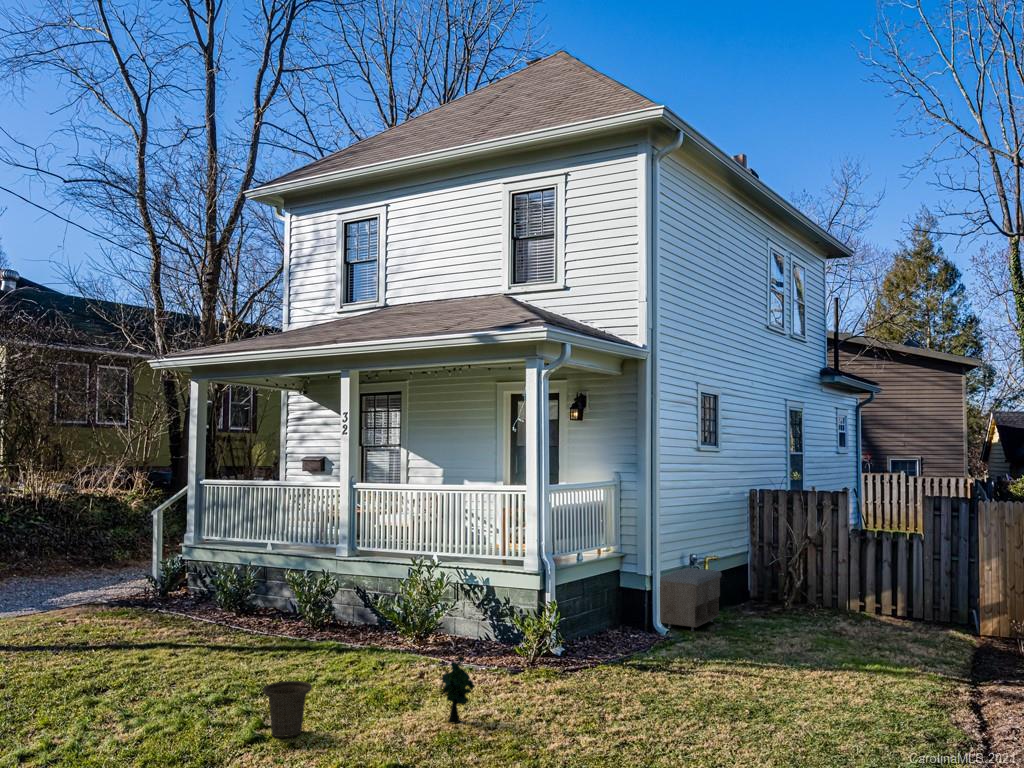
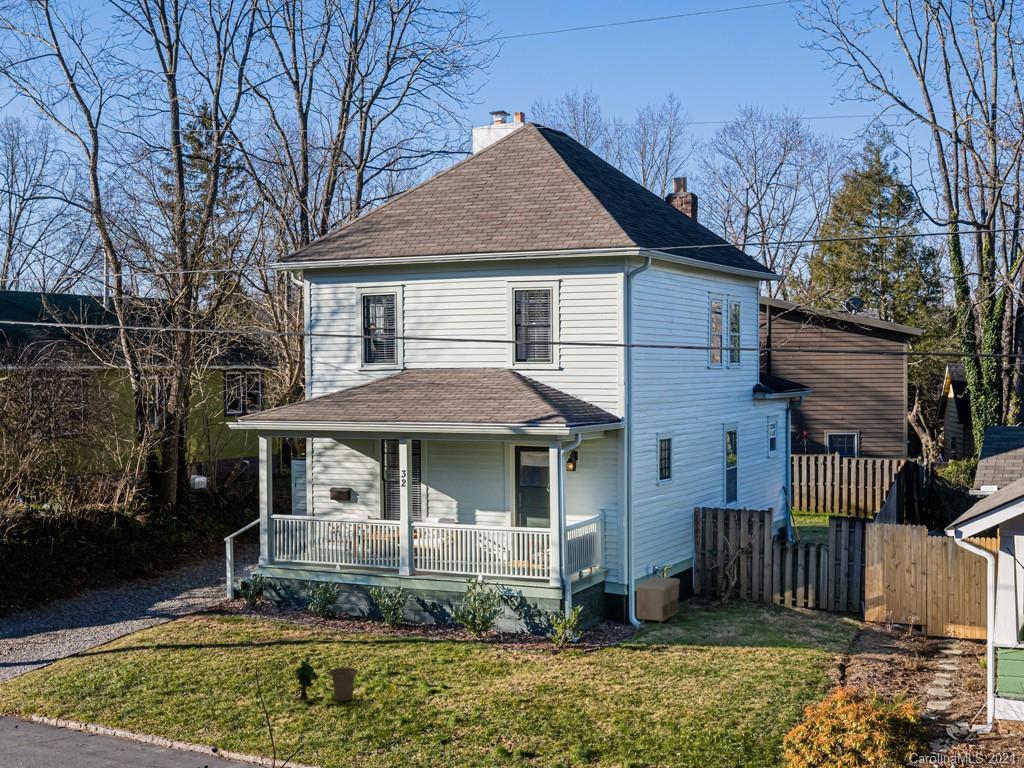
decorative plant: present [439,657,475,724] -> present [294,657,317,699]
basket: present [263,681,312,738] -> present [329,668,358,701]

